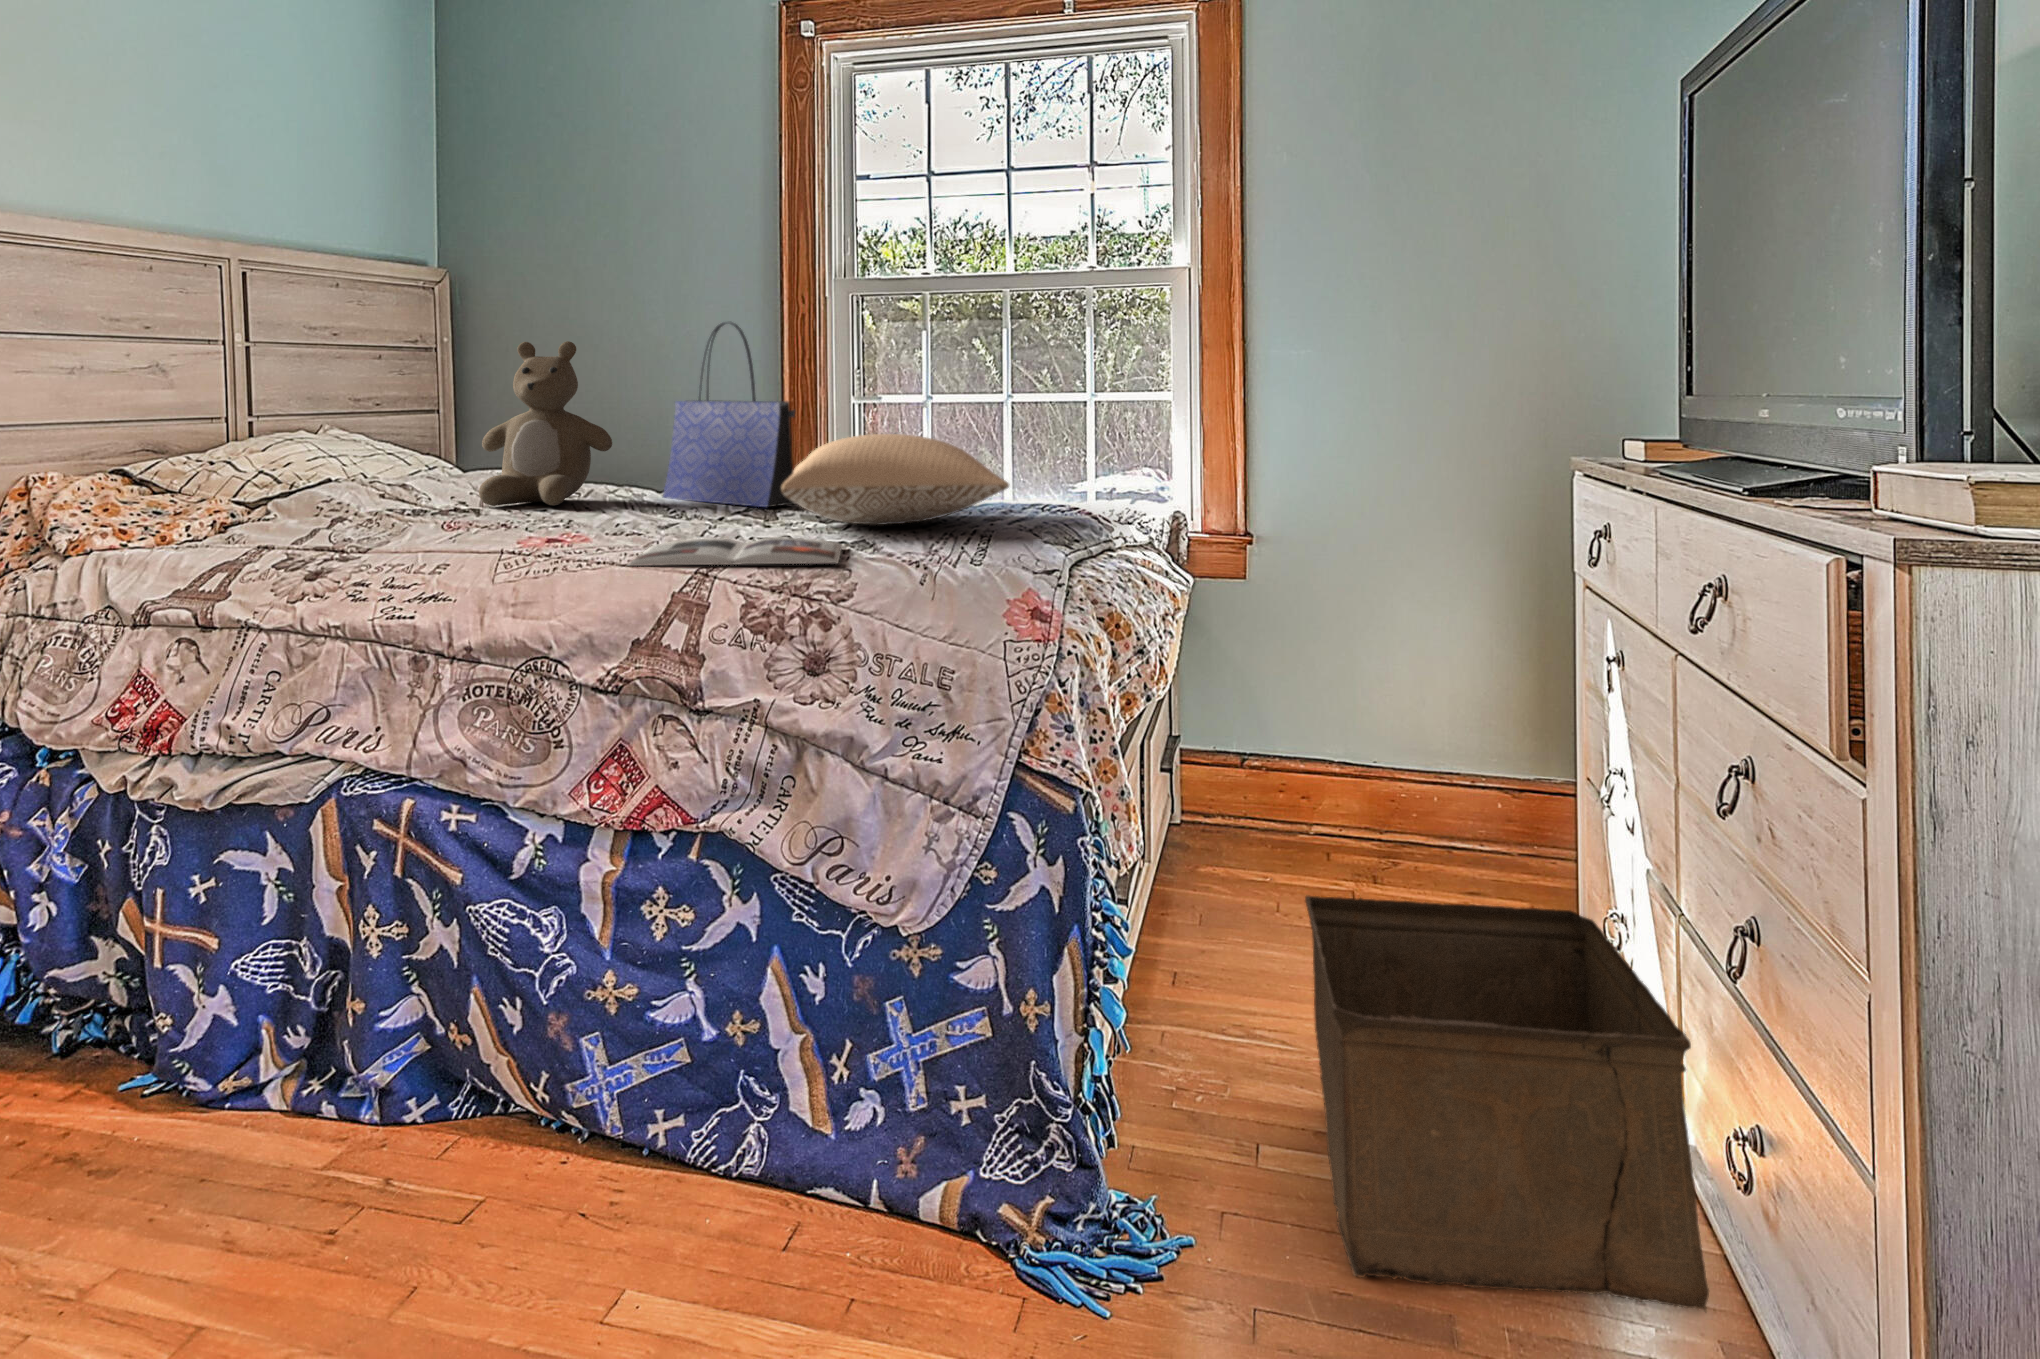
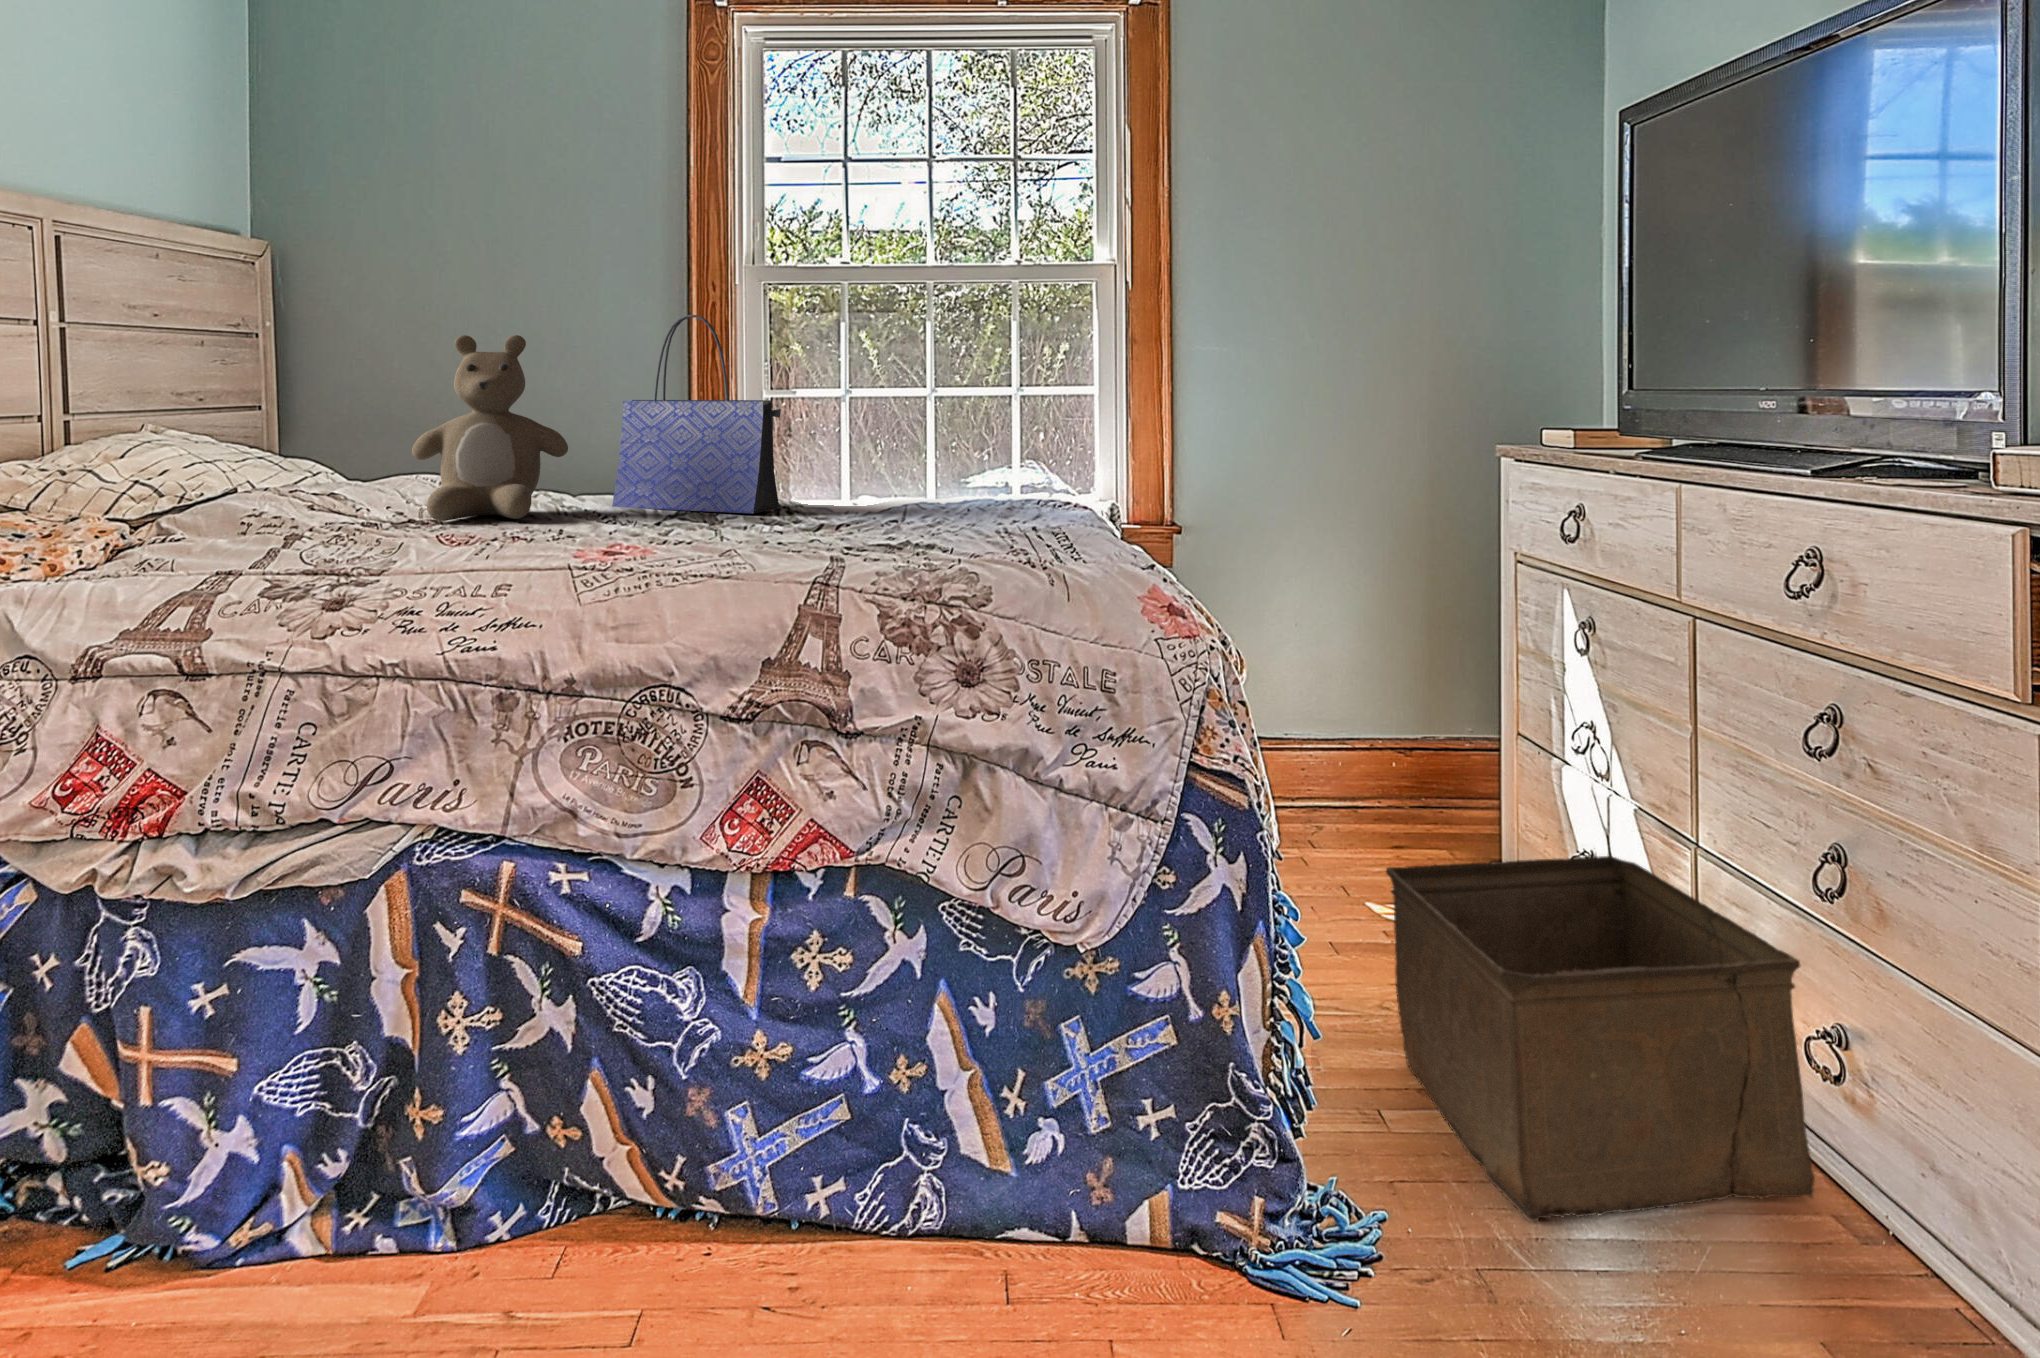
pillow: present [782,434,1009,525] -> none [787,434,1058,527]
magazine: present [628,537,842,566] -> none [718,545,959,583]

